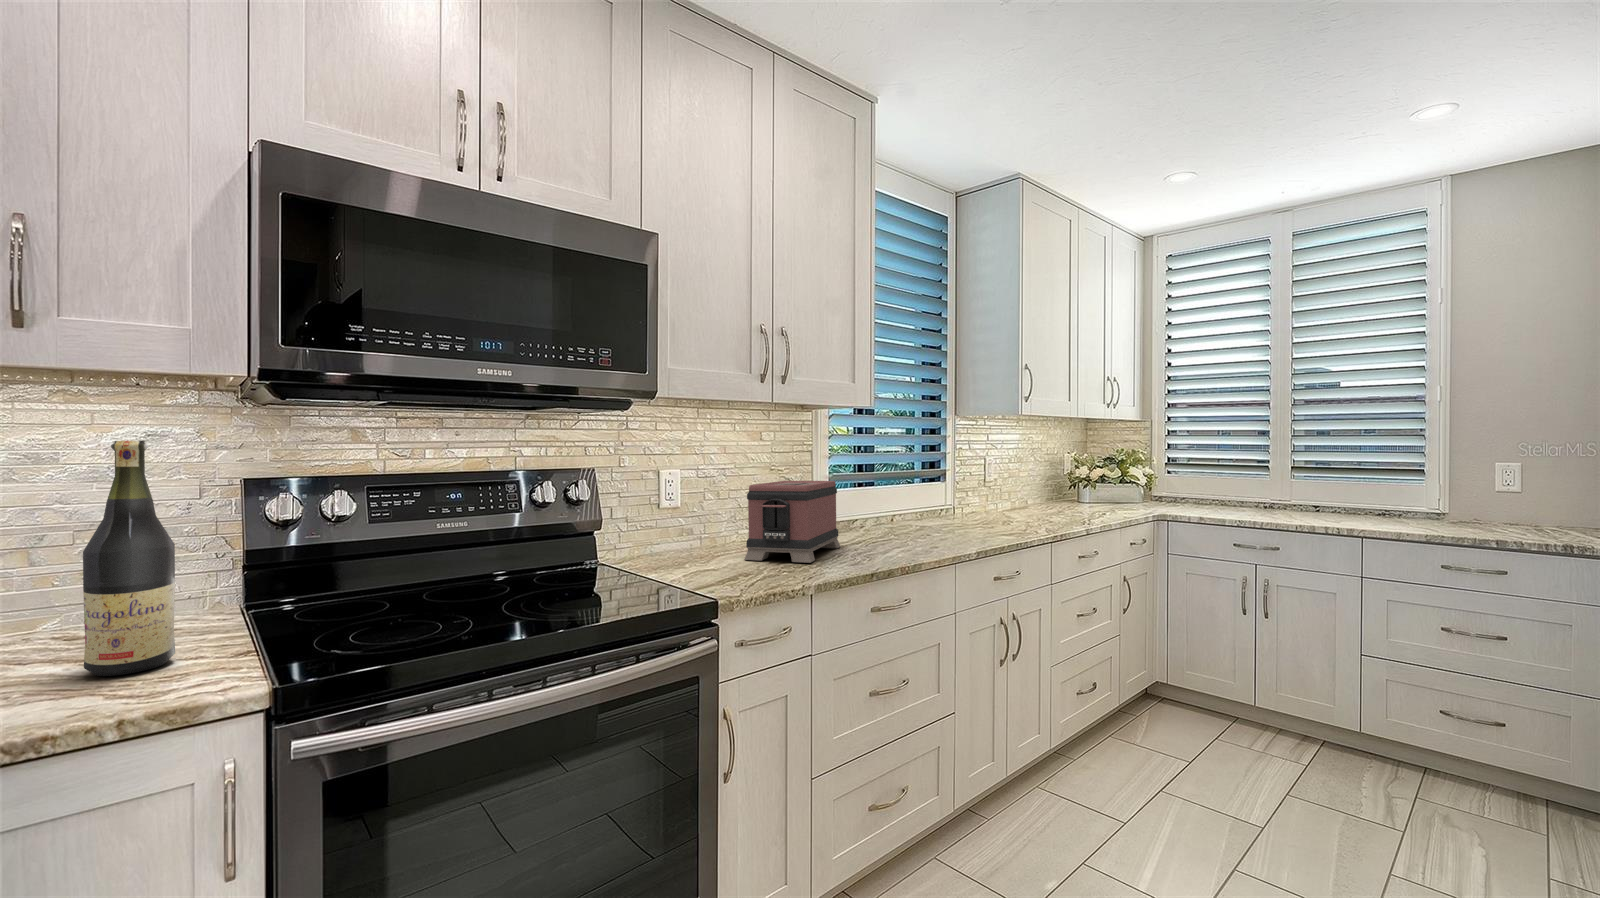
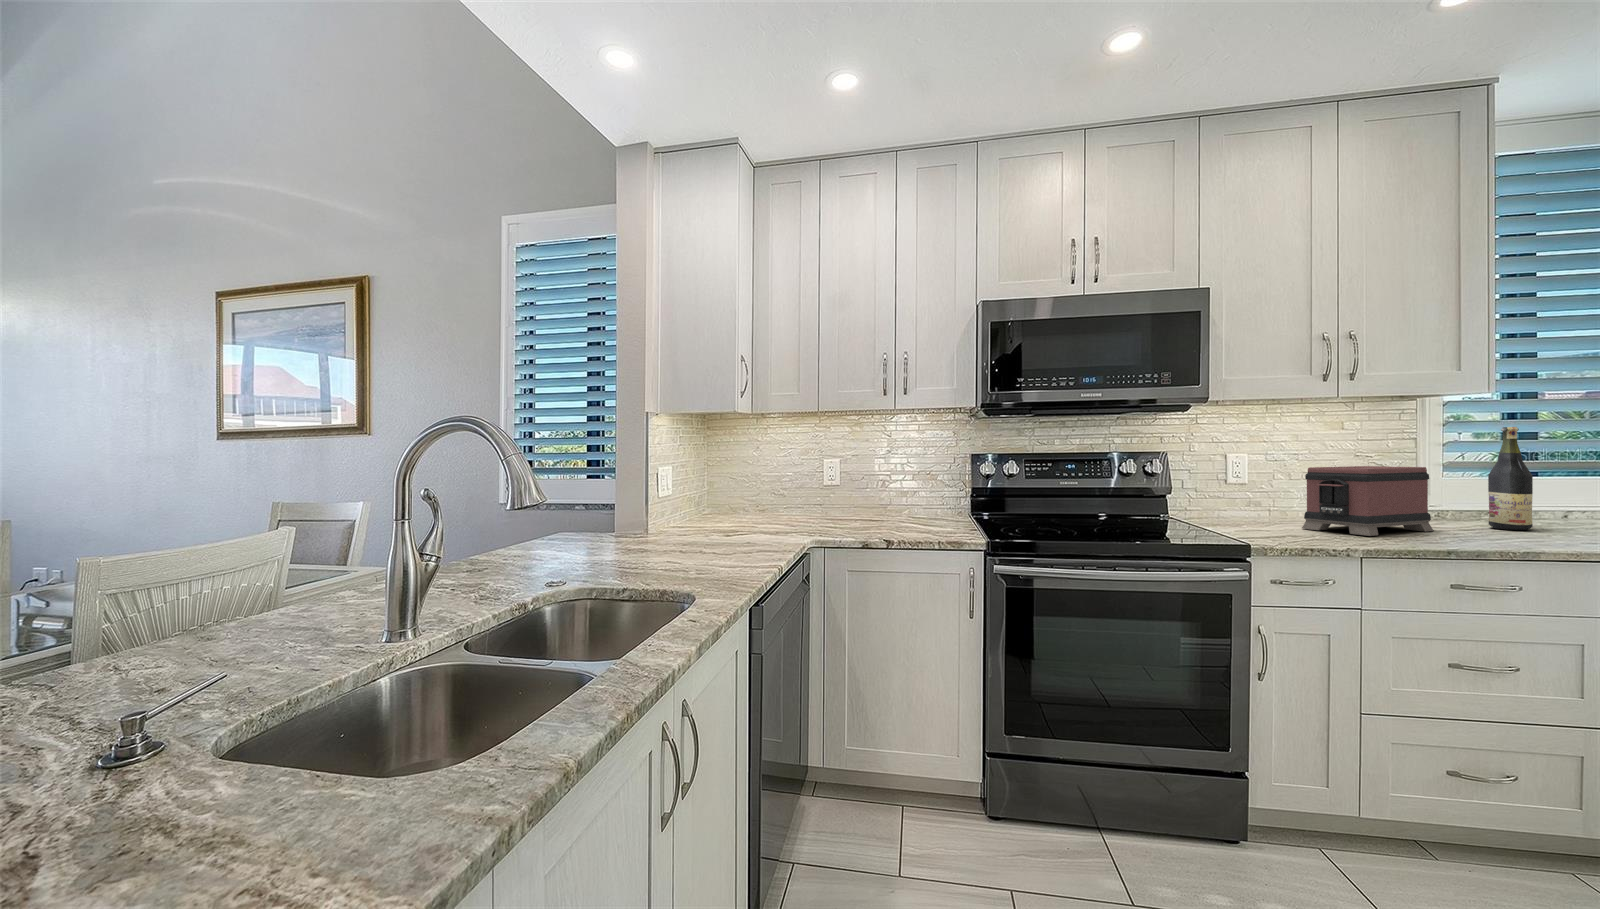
wine bottle: present [83,441,175,676] -> present [1488,427,1533,530]

